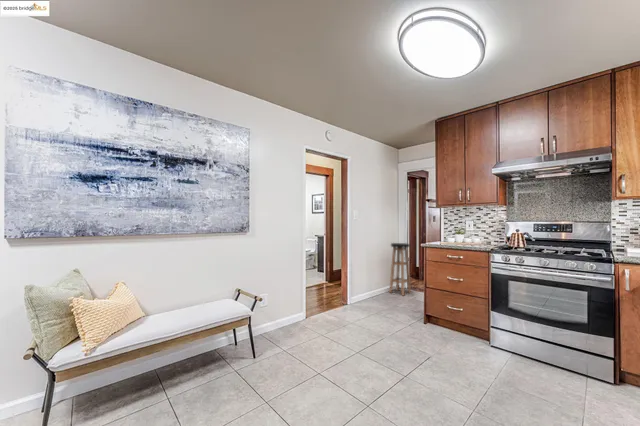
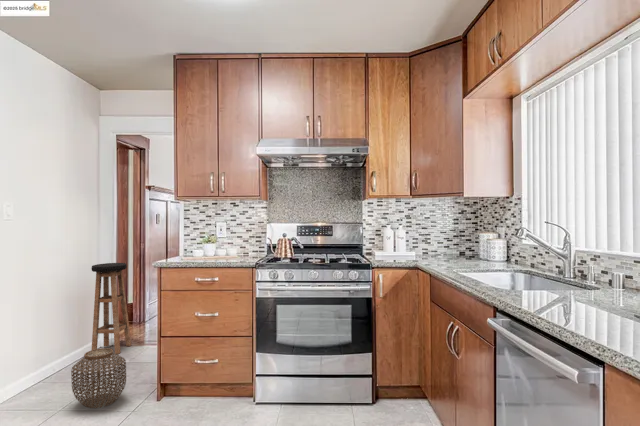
woven basket: none [375,288,404,321] -> present [71,348,126,408]

